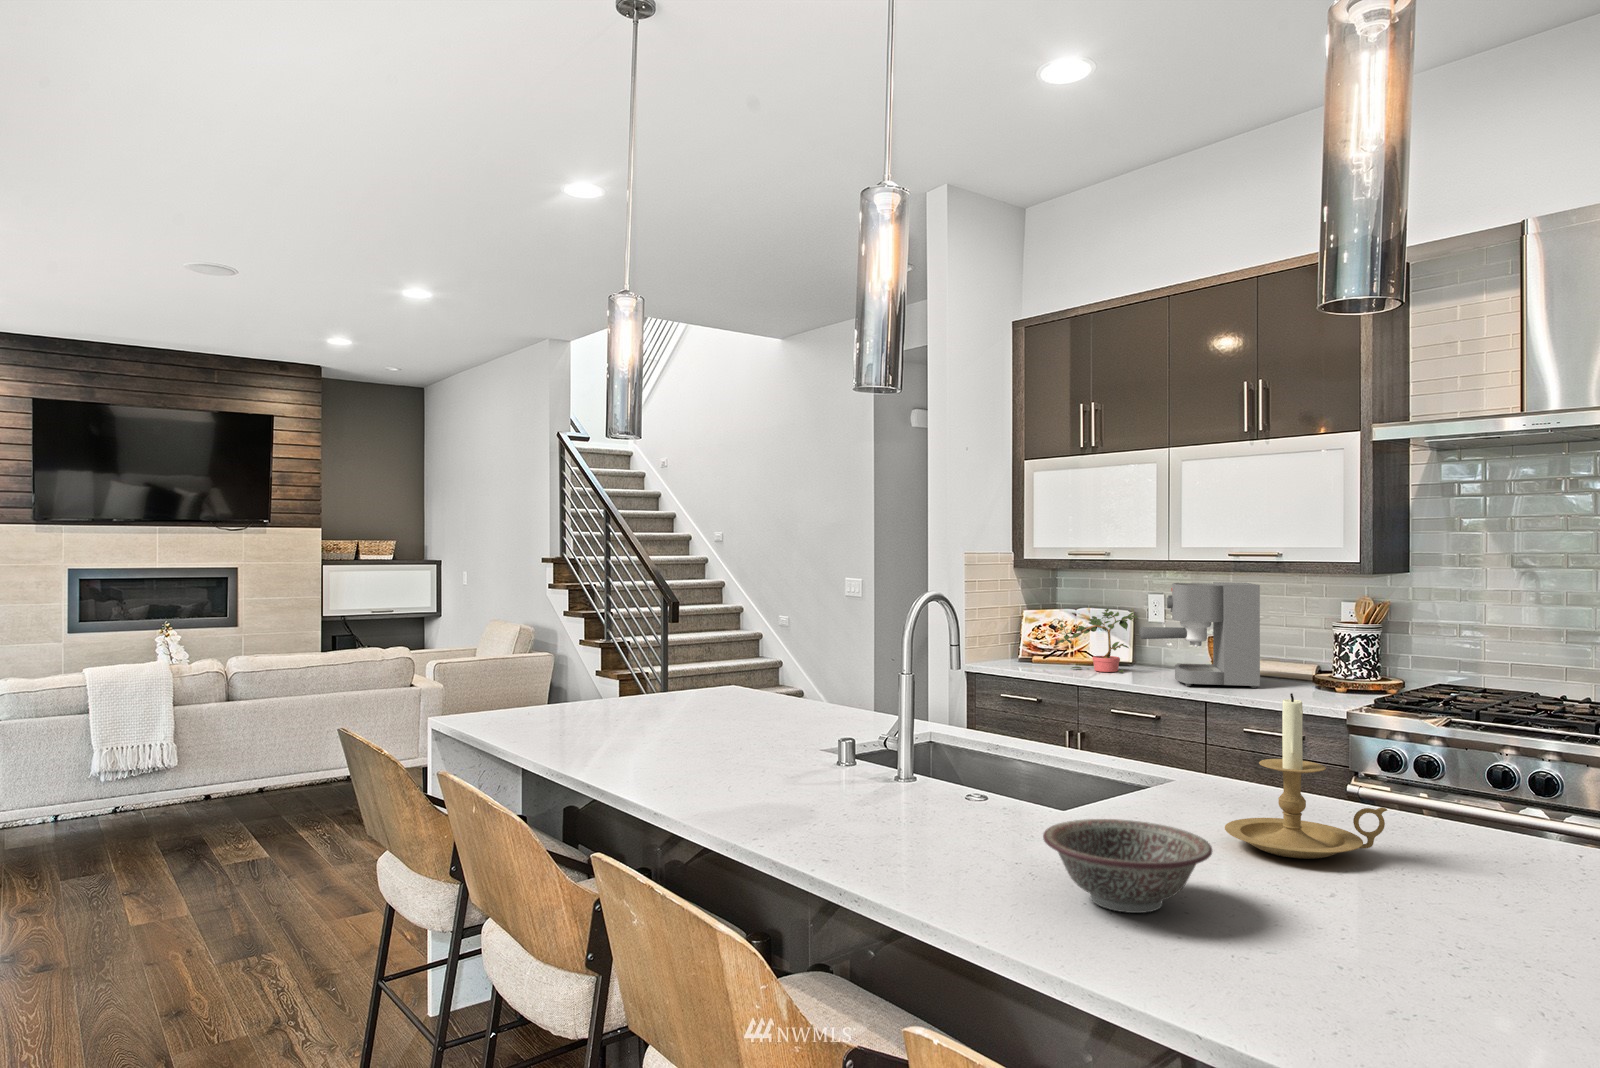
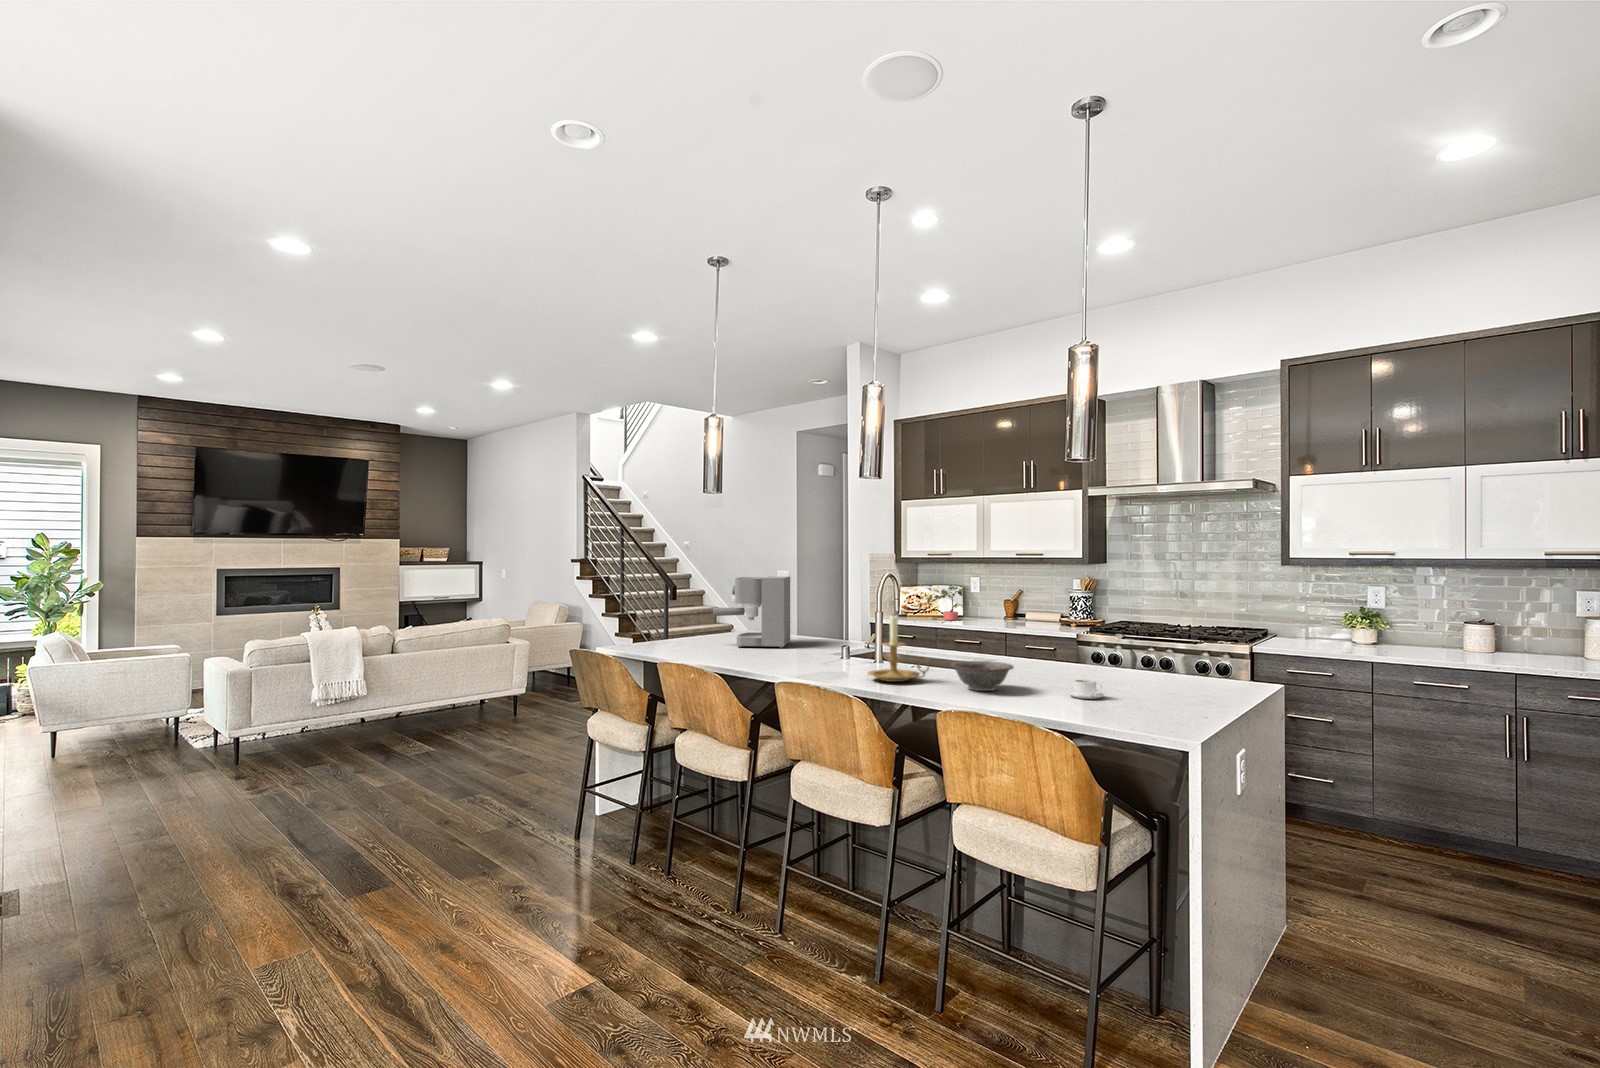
coffee maker: present [1139,582,1260,688] -> present [713,576,790,648]
candle holder: present [1225,693,1387,859] -> present [868,616,929,682]
coffee cup: none [1365,902,1483,971] -> present [1067,680,1105,699]

